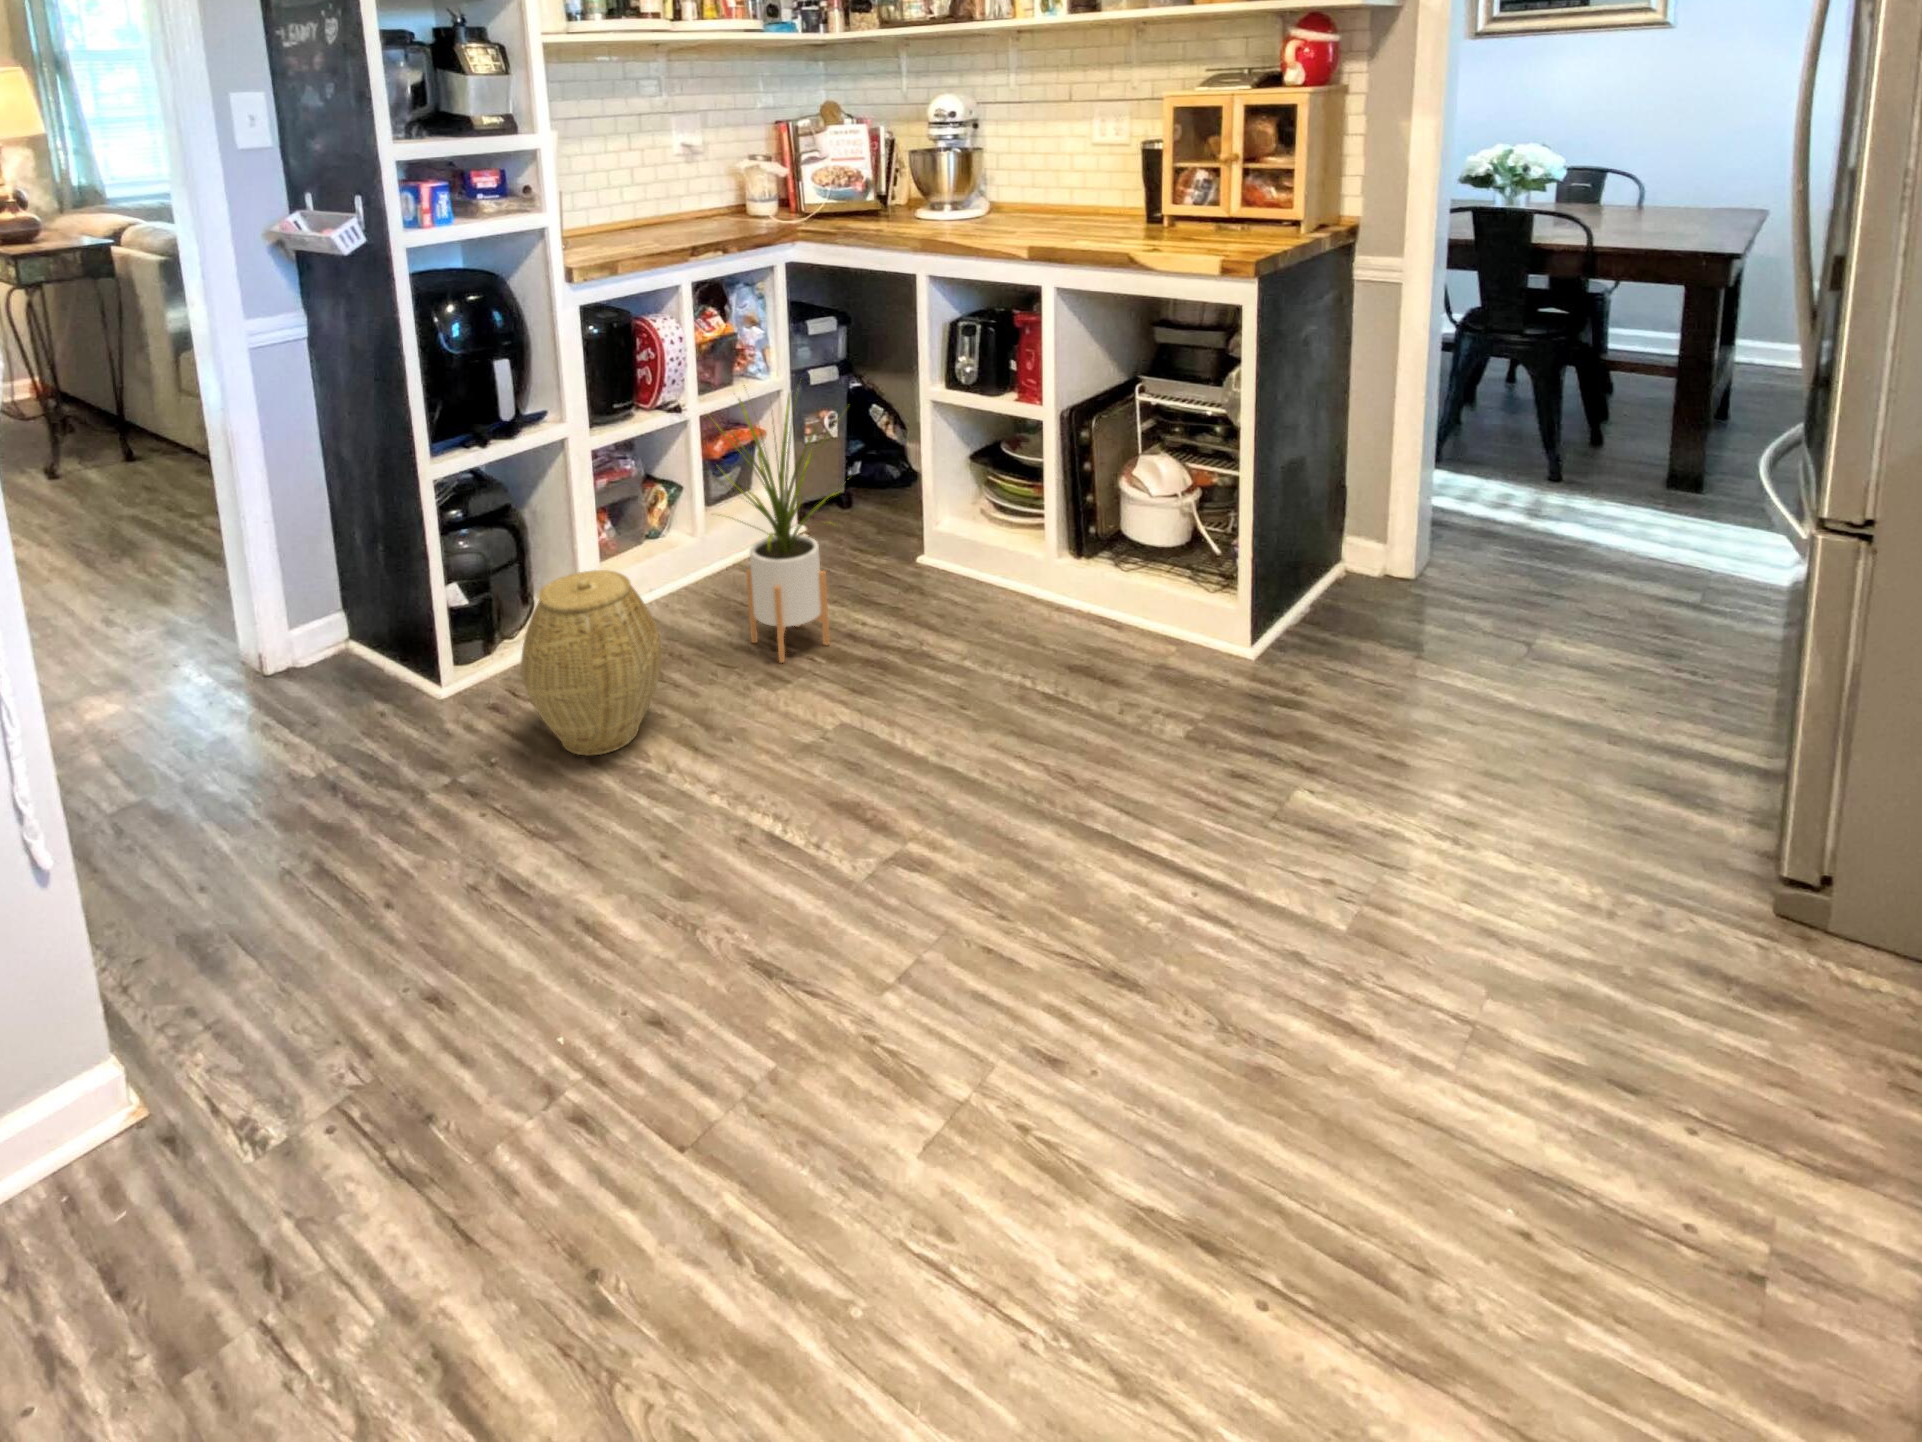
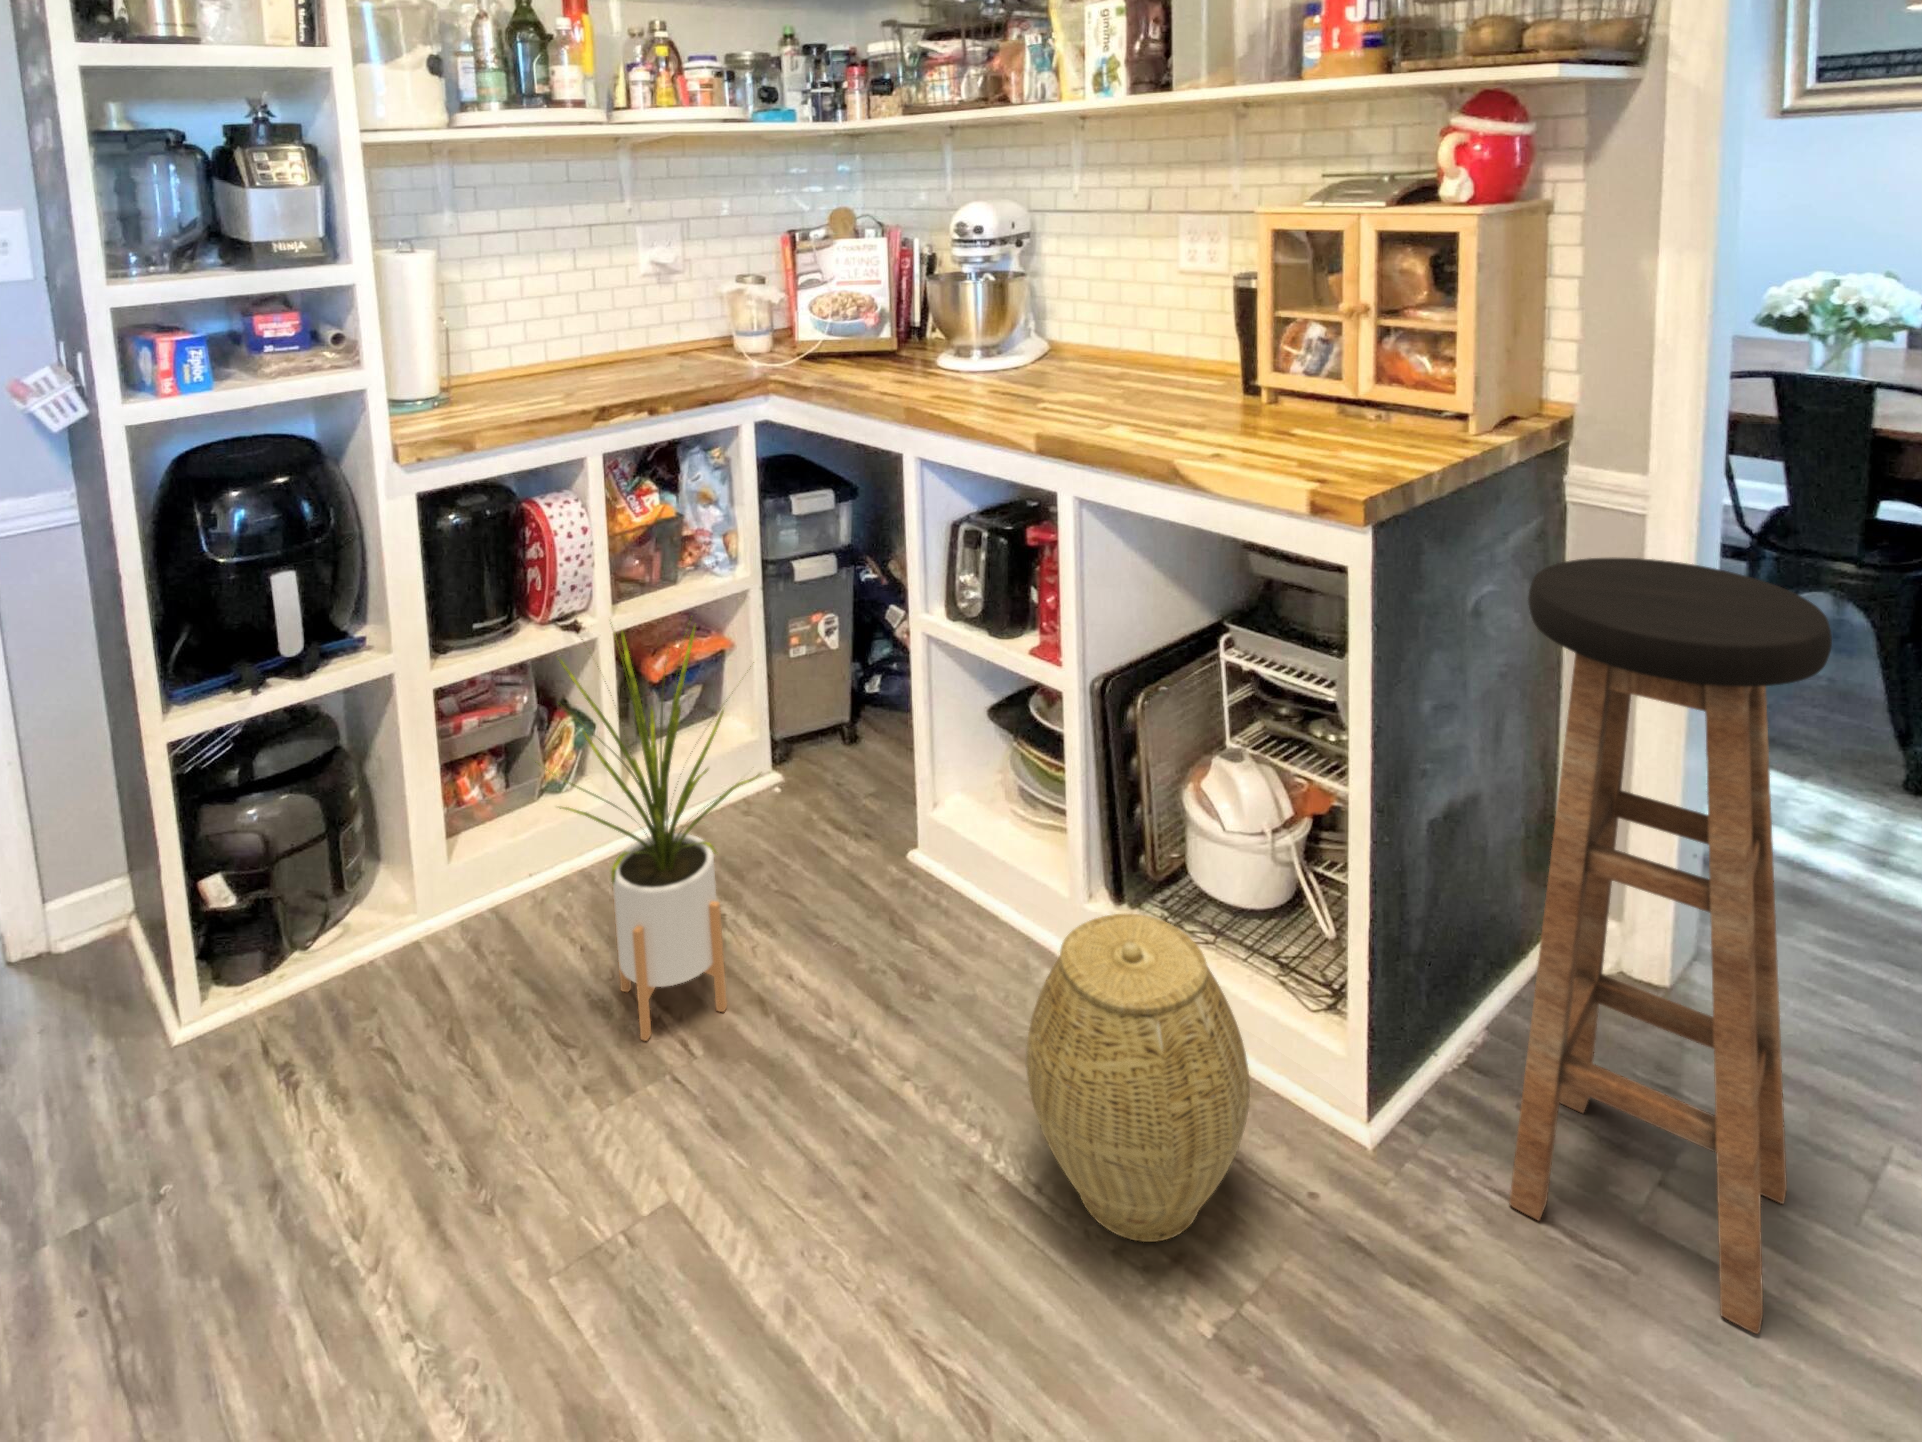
bar stool: none [1330,297,1501,701] -> present [1509,558,1832,1334]
woven basket: present [521,570,662,756] -> present [1026,914,1250,1242]

